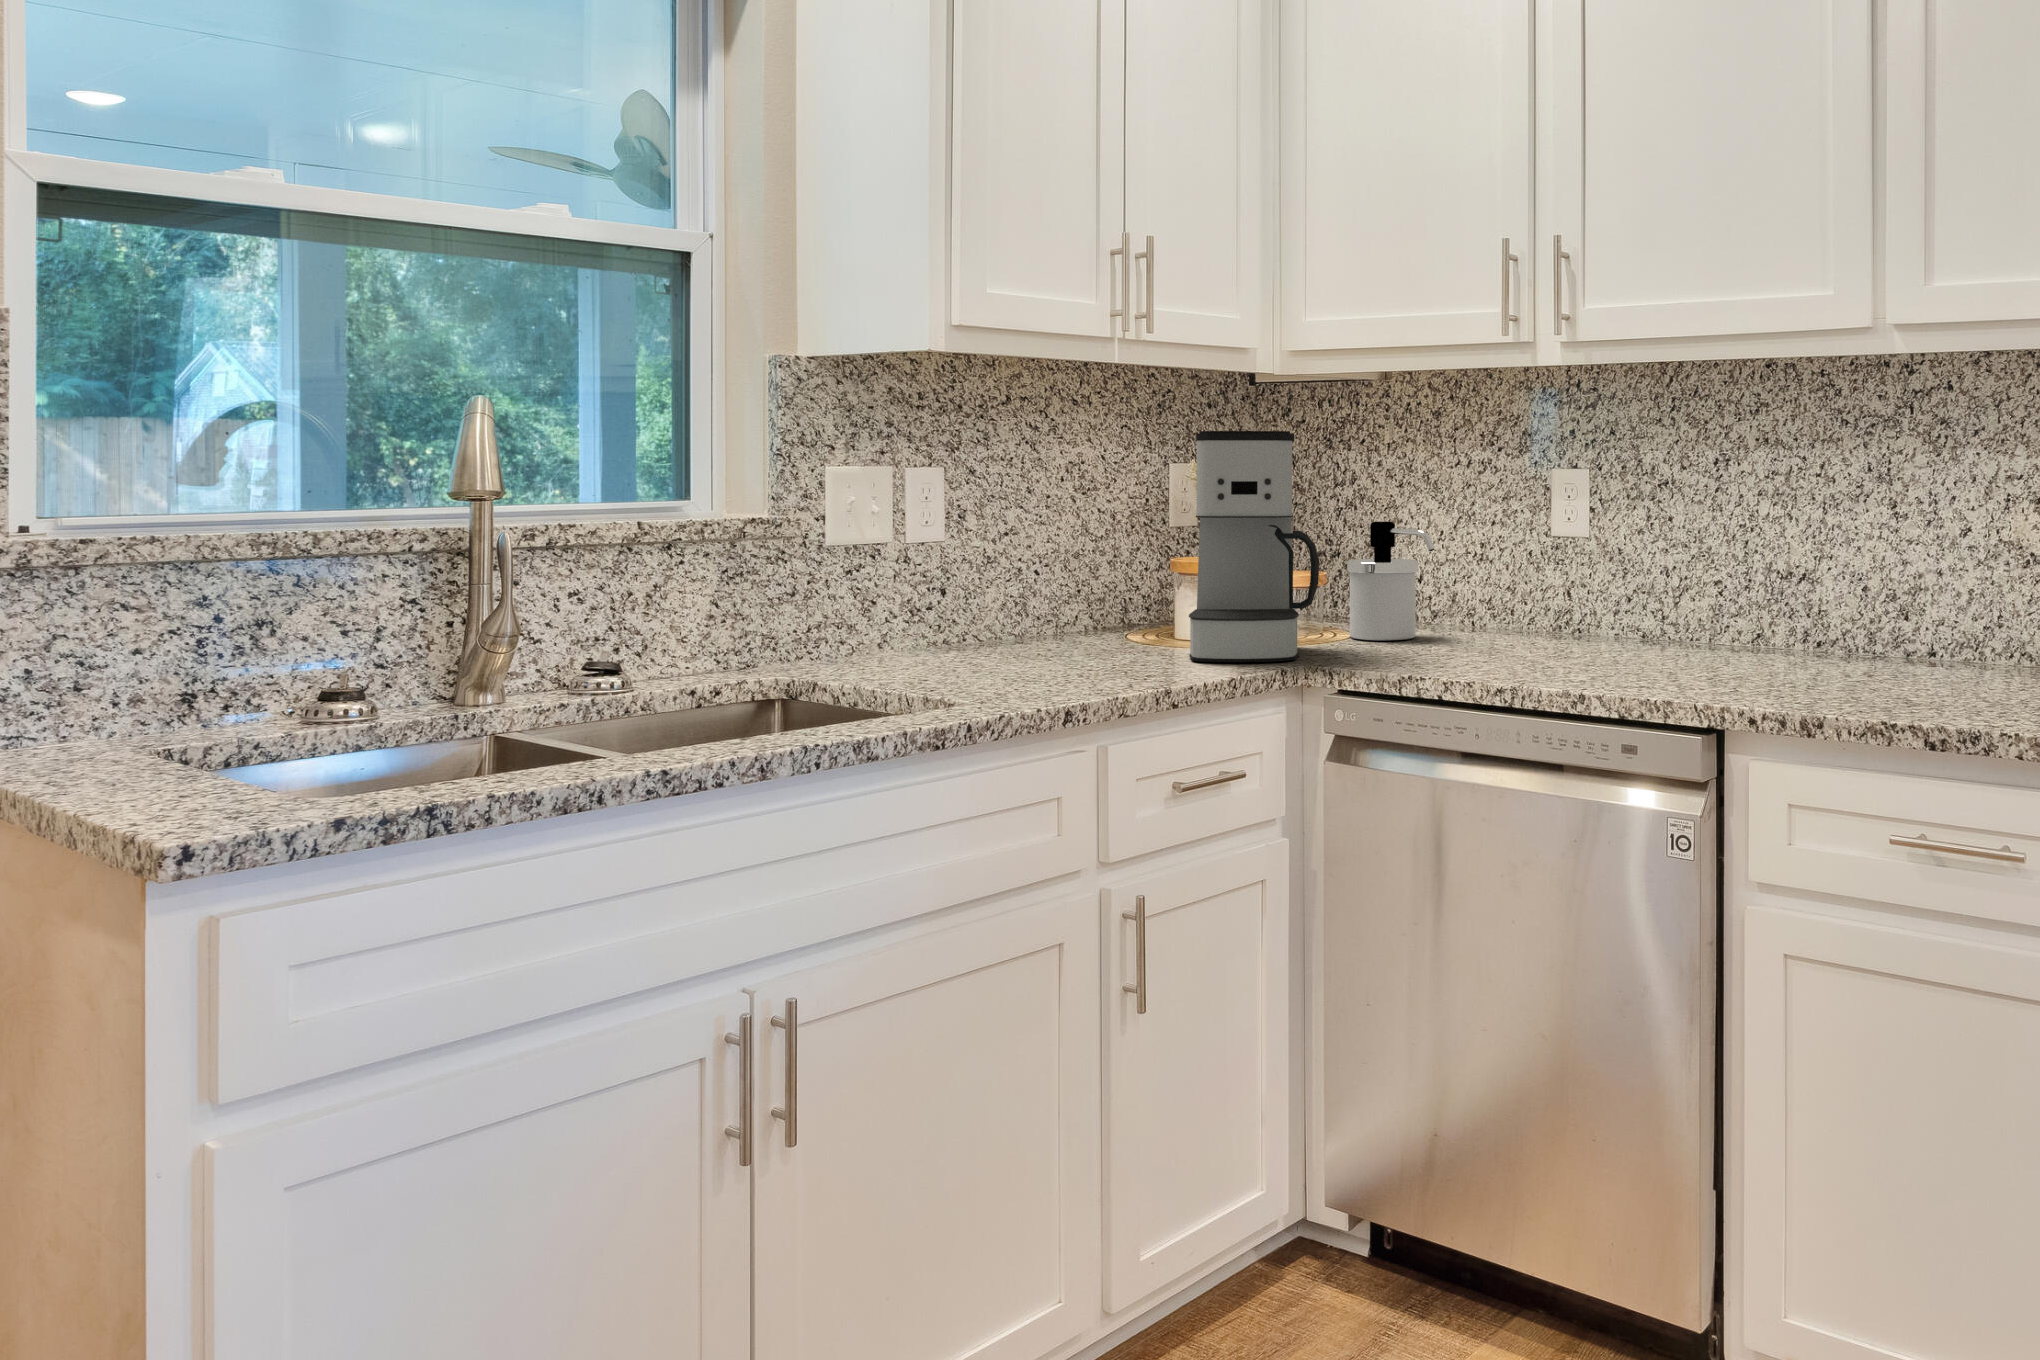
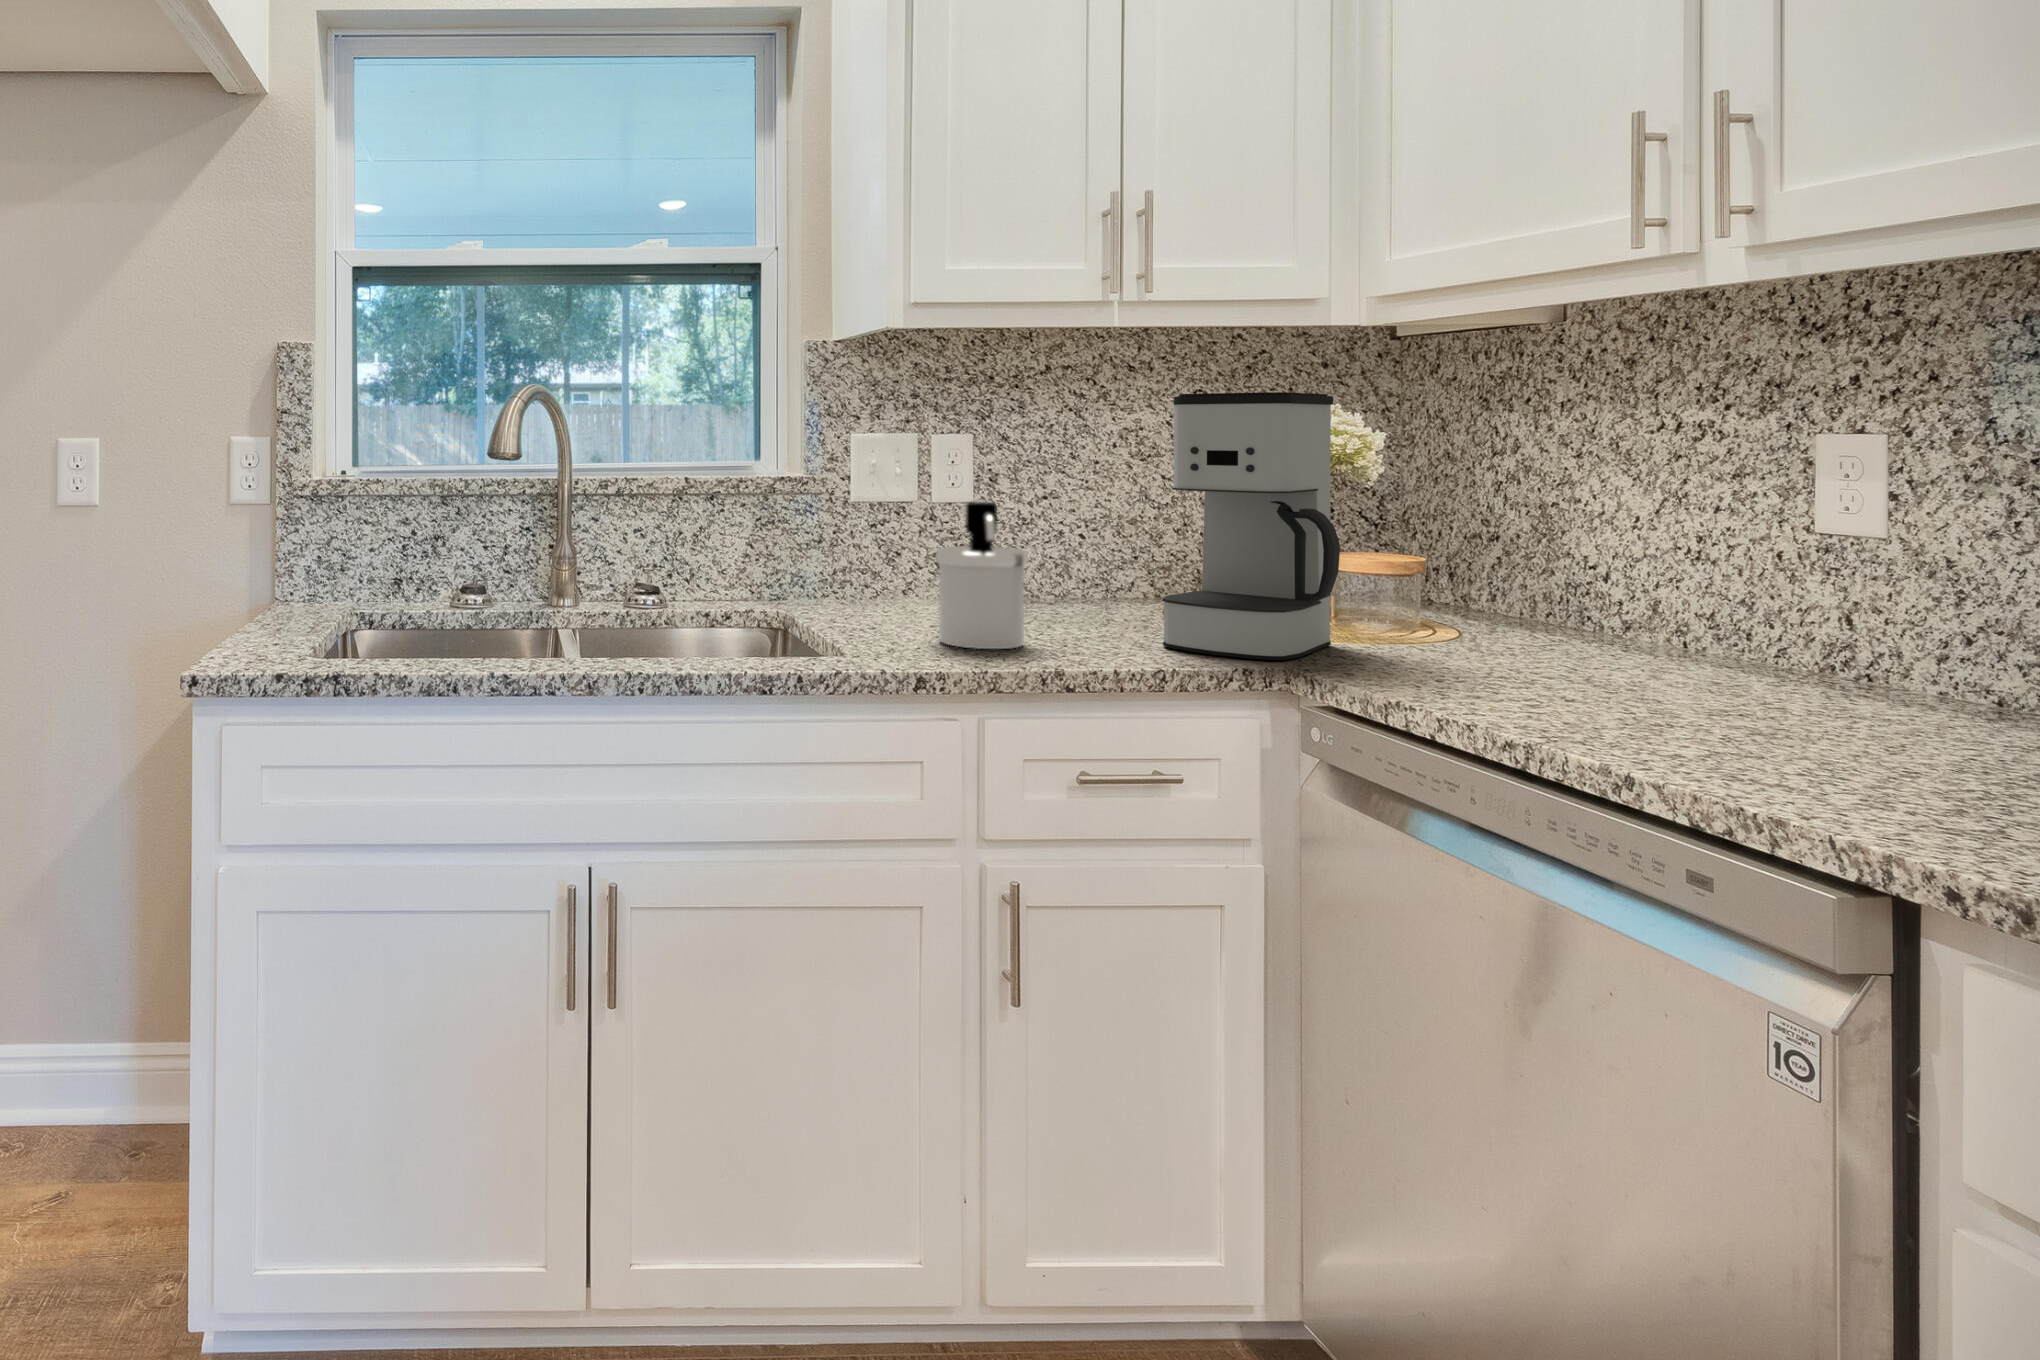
soap dispenser: present [1347,521,1434,640] -> present [936,502,1027,649]

